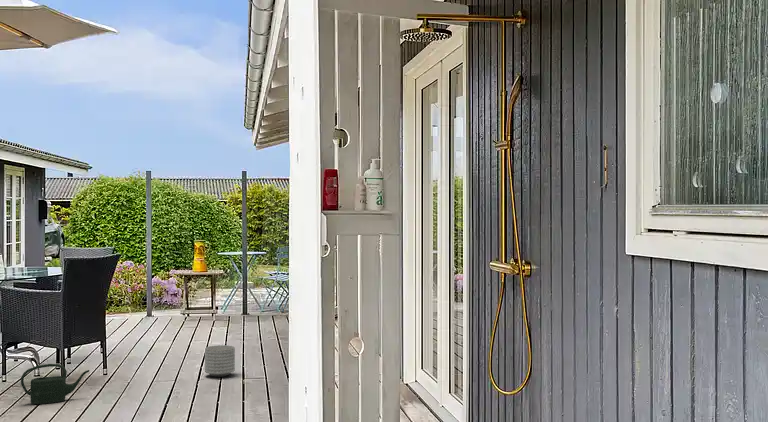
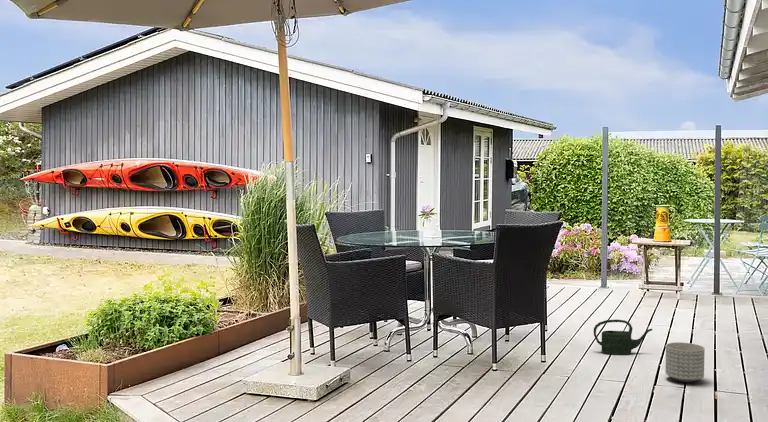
watering can: present [21,364,89,404] -> present [593,320,652,355]

